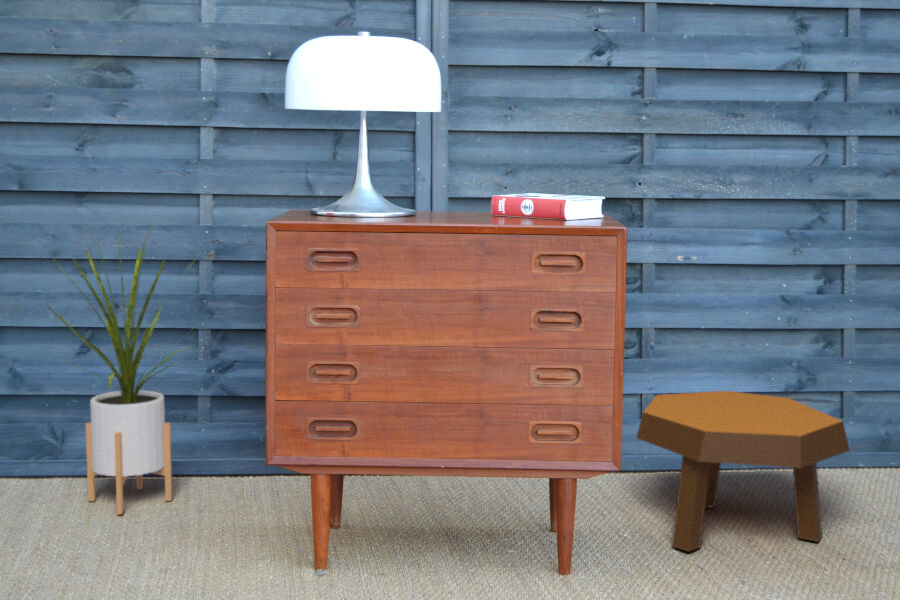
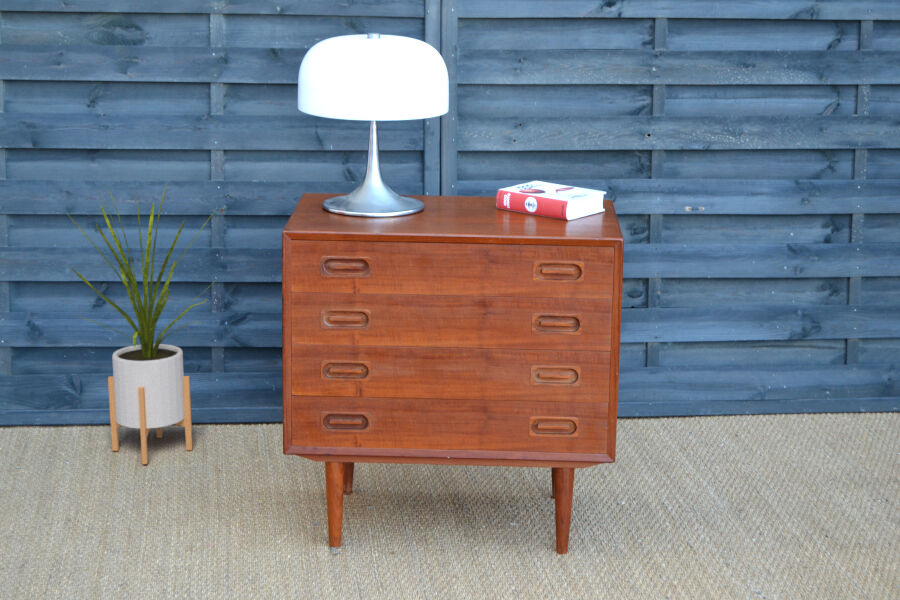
footstool: present [637,391,850,551] -> none [639,342,842,500]

